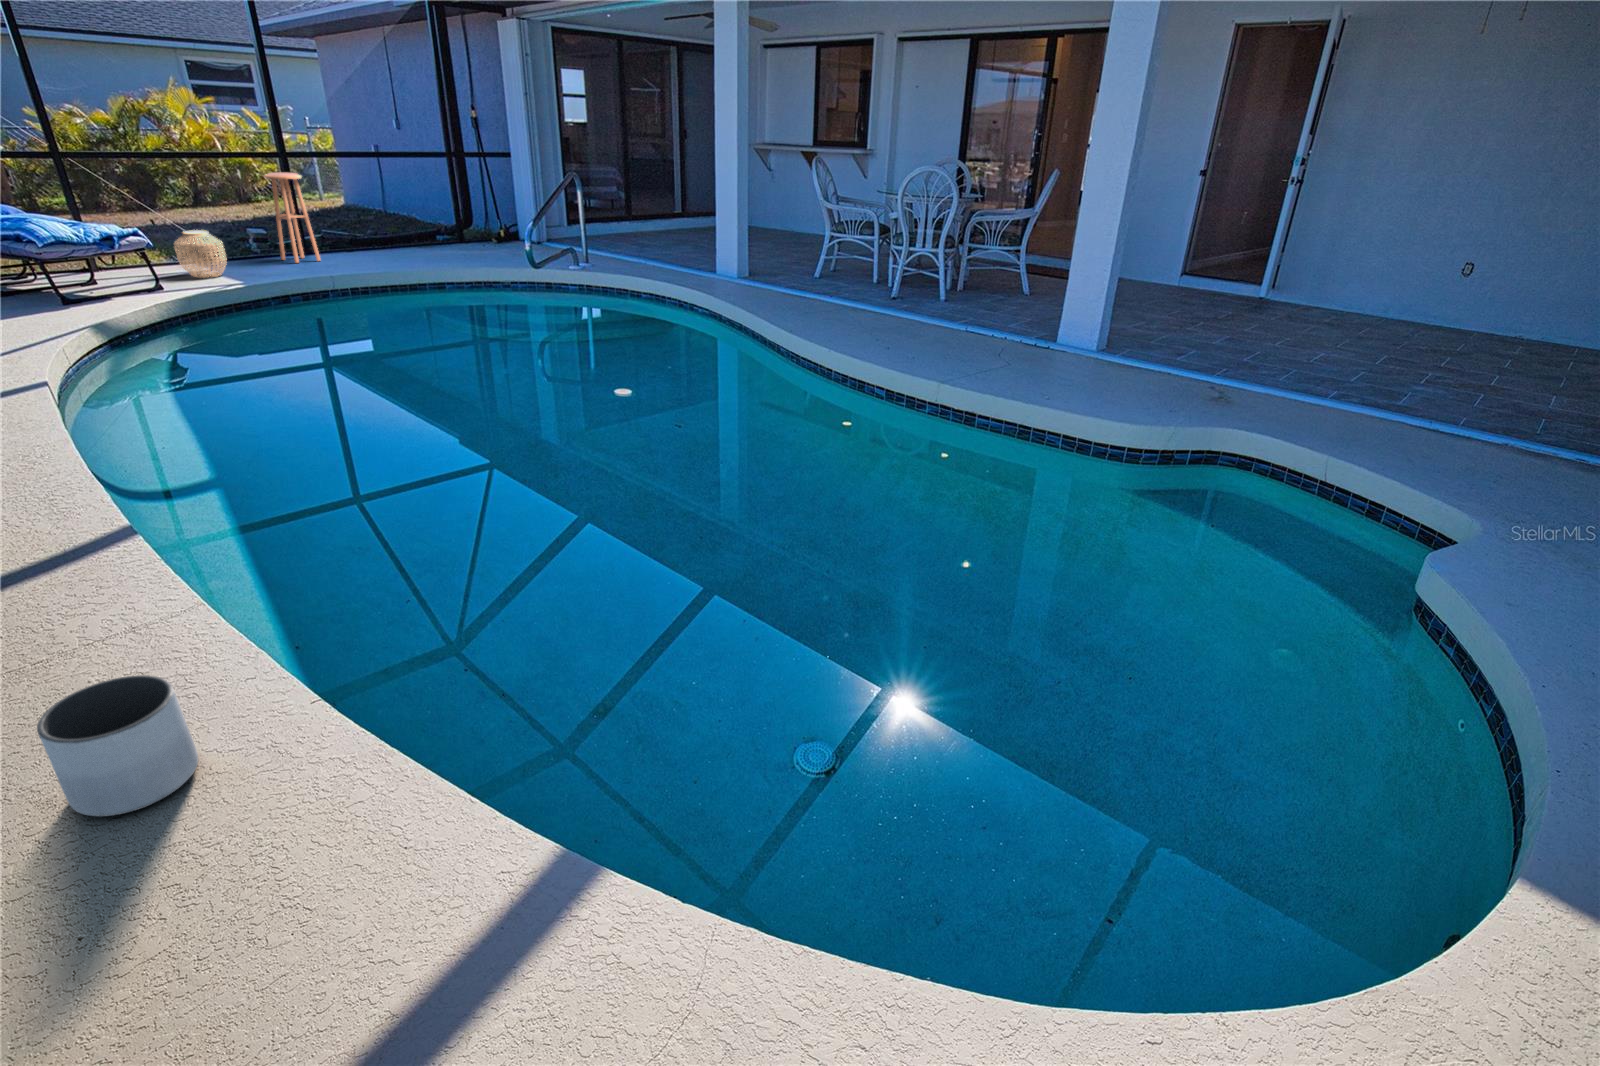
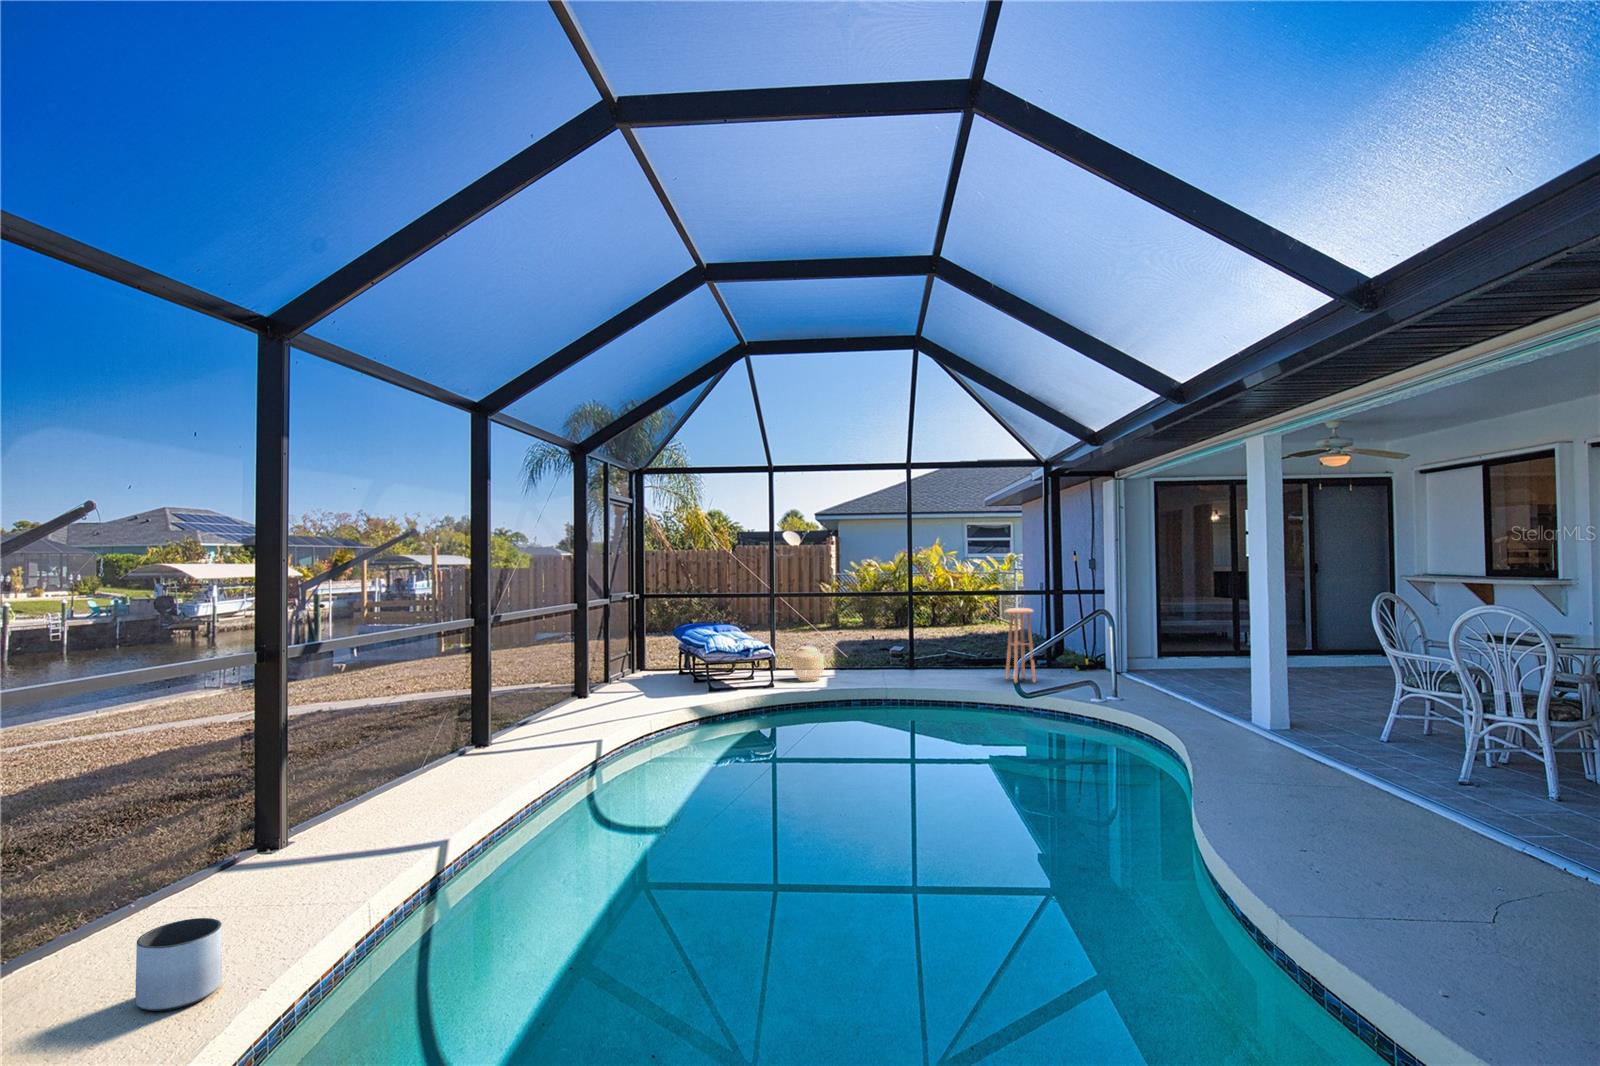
stool: present [265,173,320,263] -> present [1005,608,1036,683]

